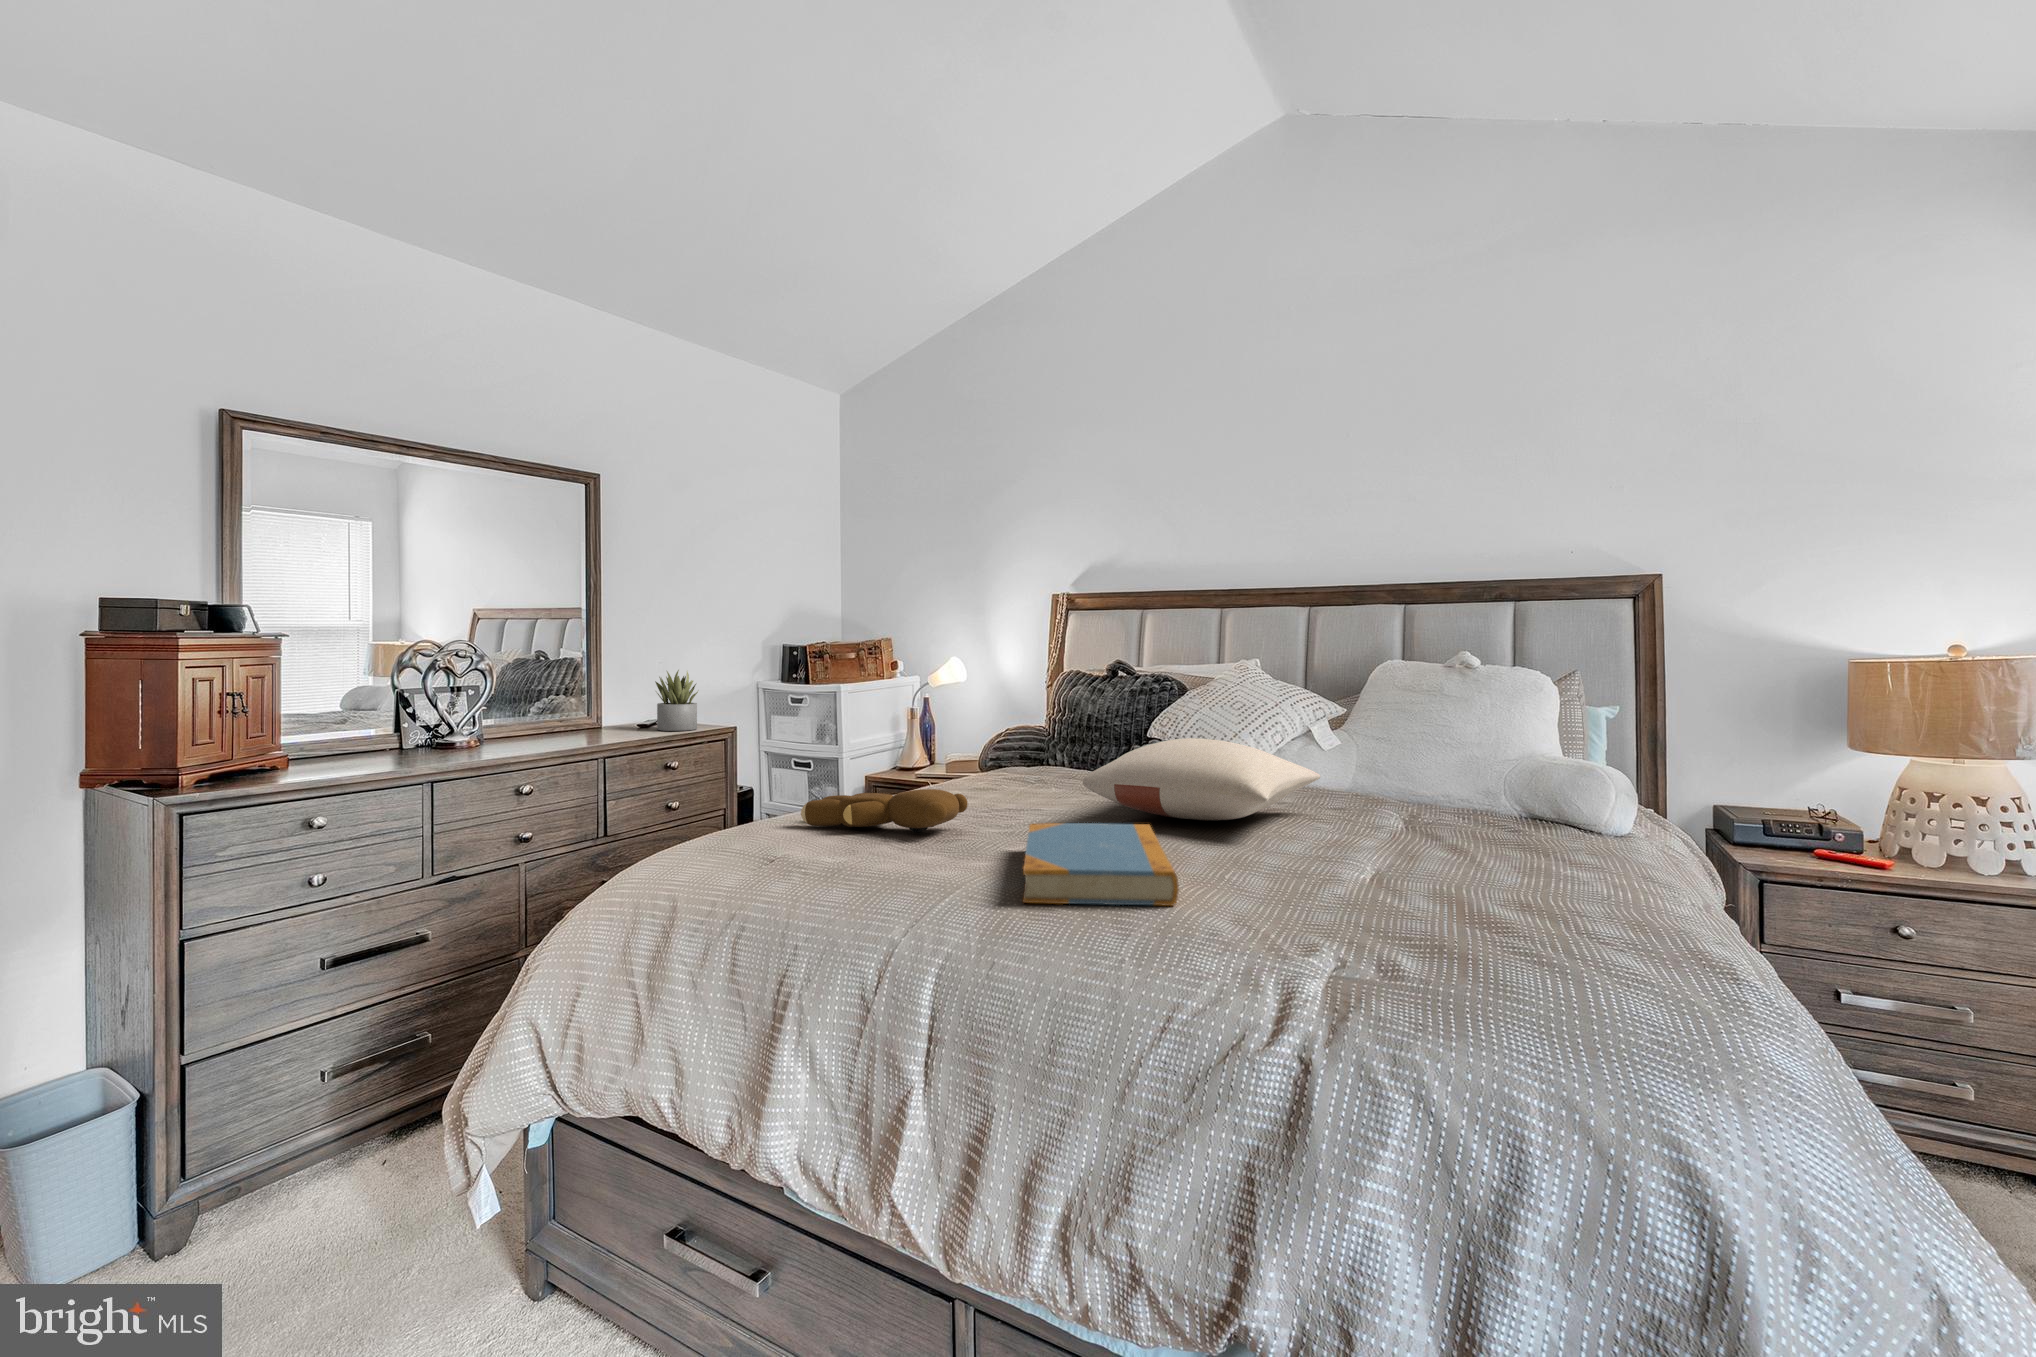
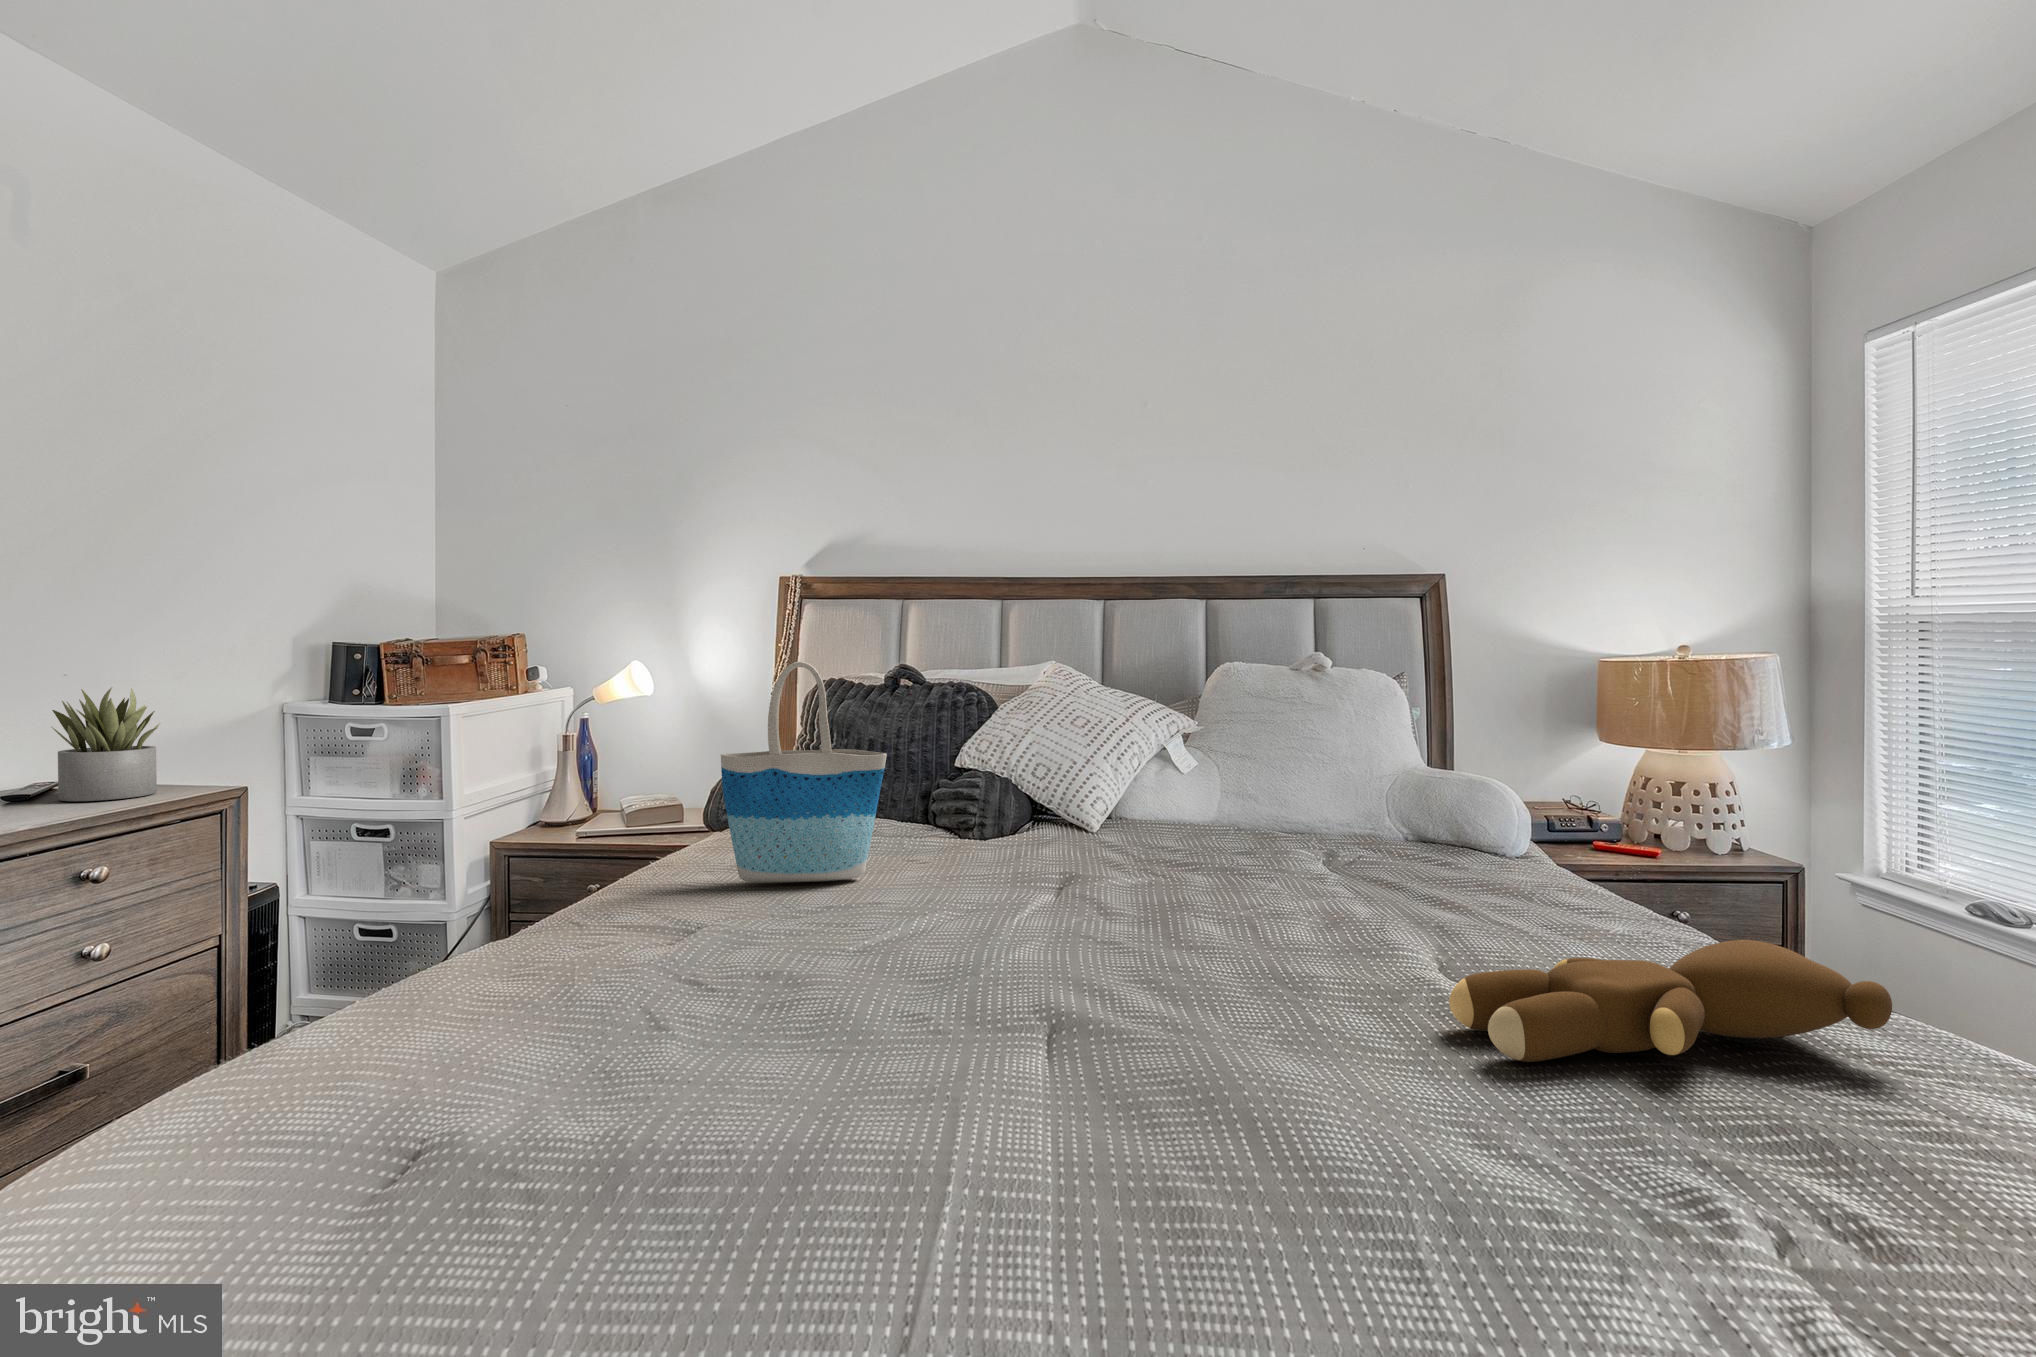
tote bag: none [960,658,1058,797] -> present [721,661,887,883]
pillow: present [1083,738,1320,820] -> none [990,777,1306,903]
teddy bear: present [801,789,968,832] -> present [1449,940,1892,1062]
book: present [1023,823,1179,906] -> none [985,947,1484,1274]

